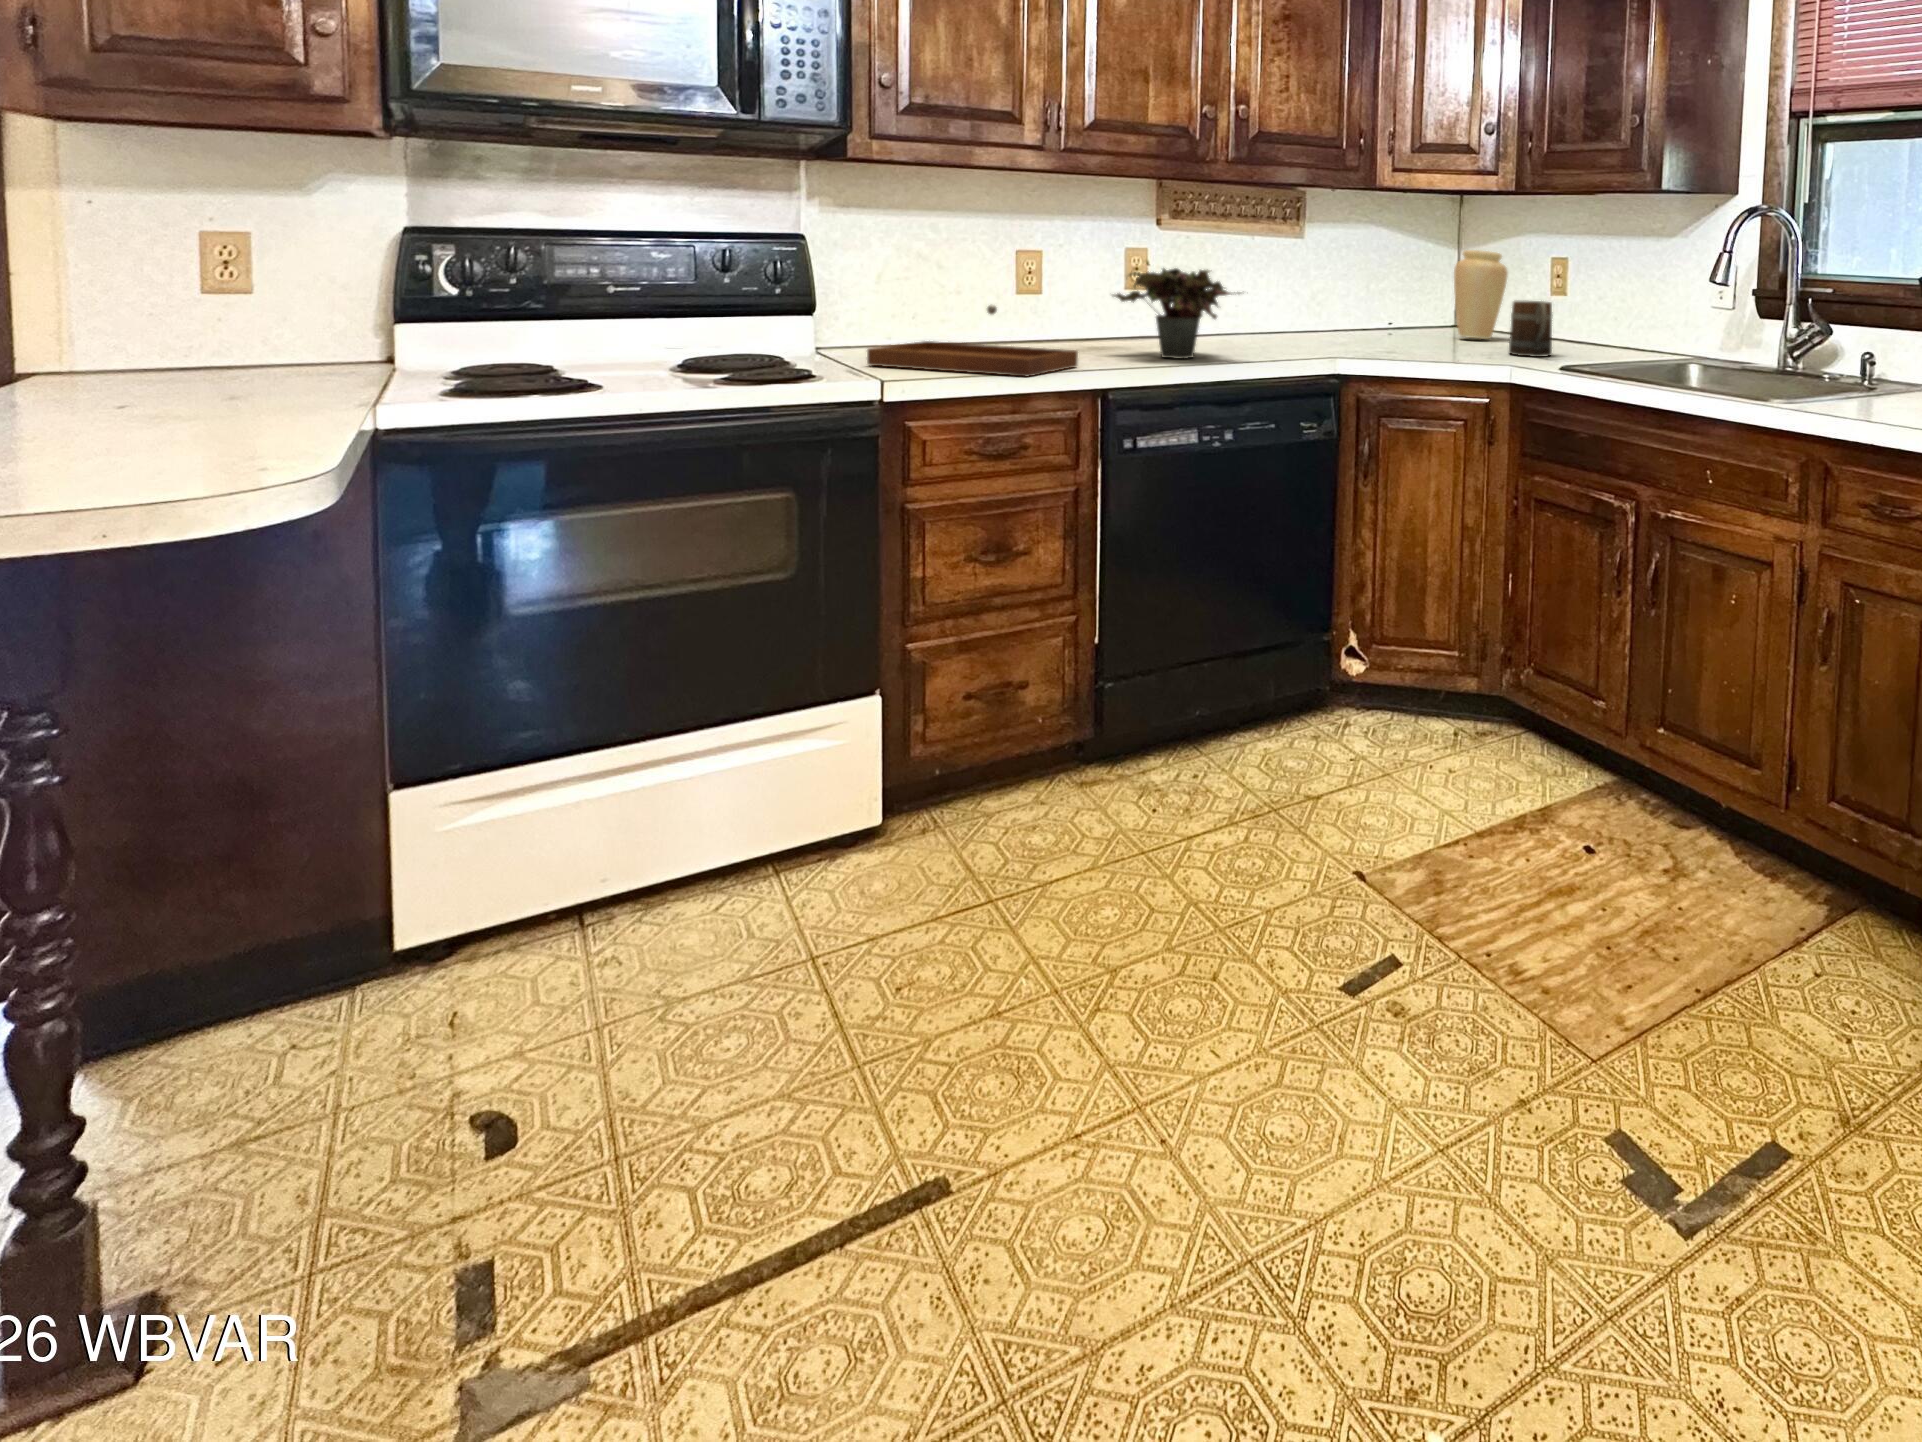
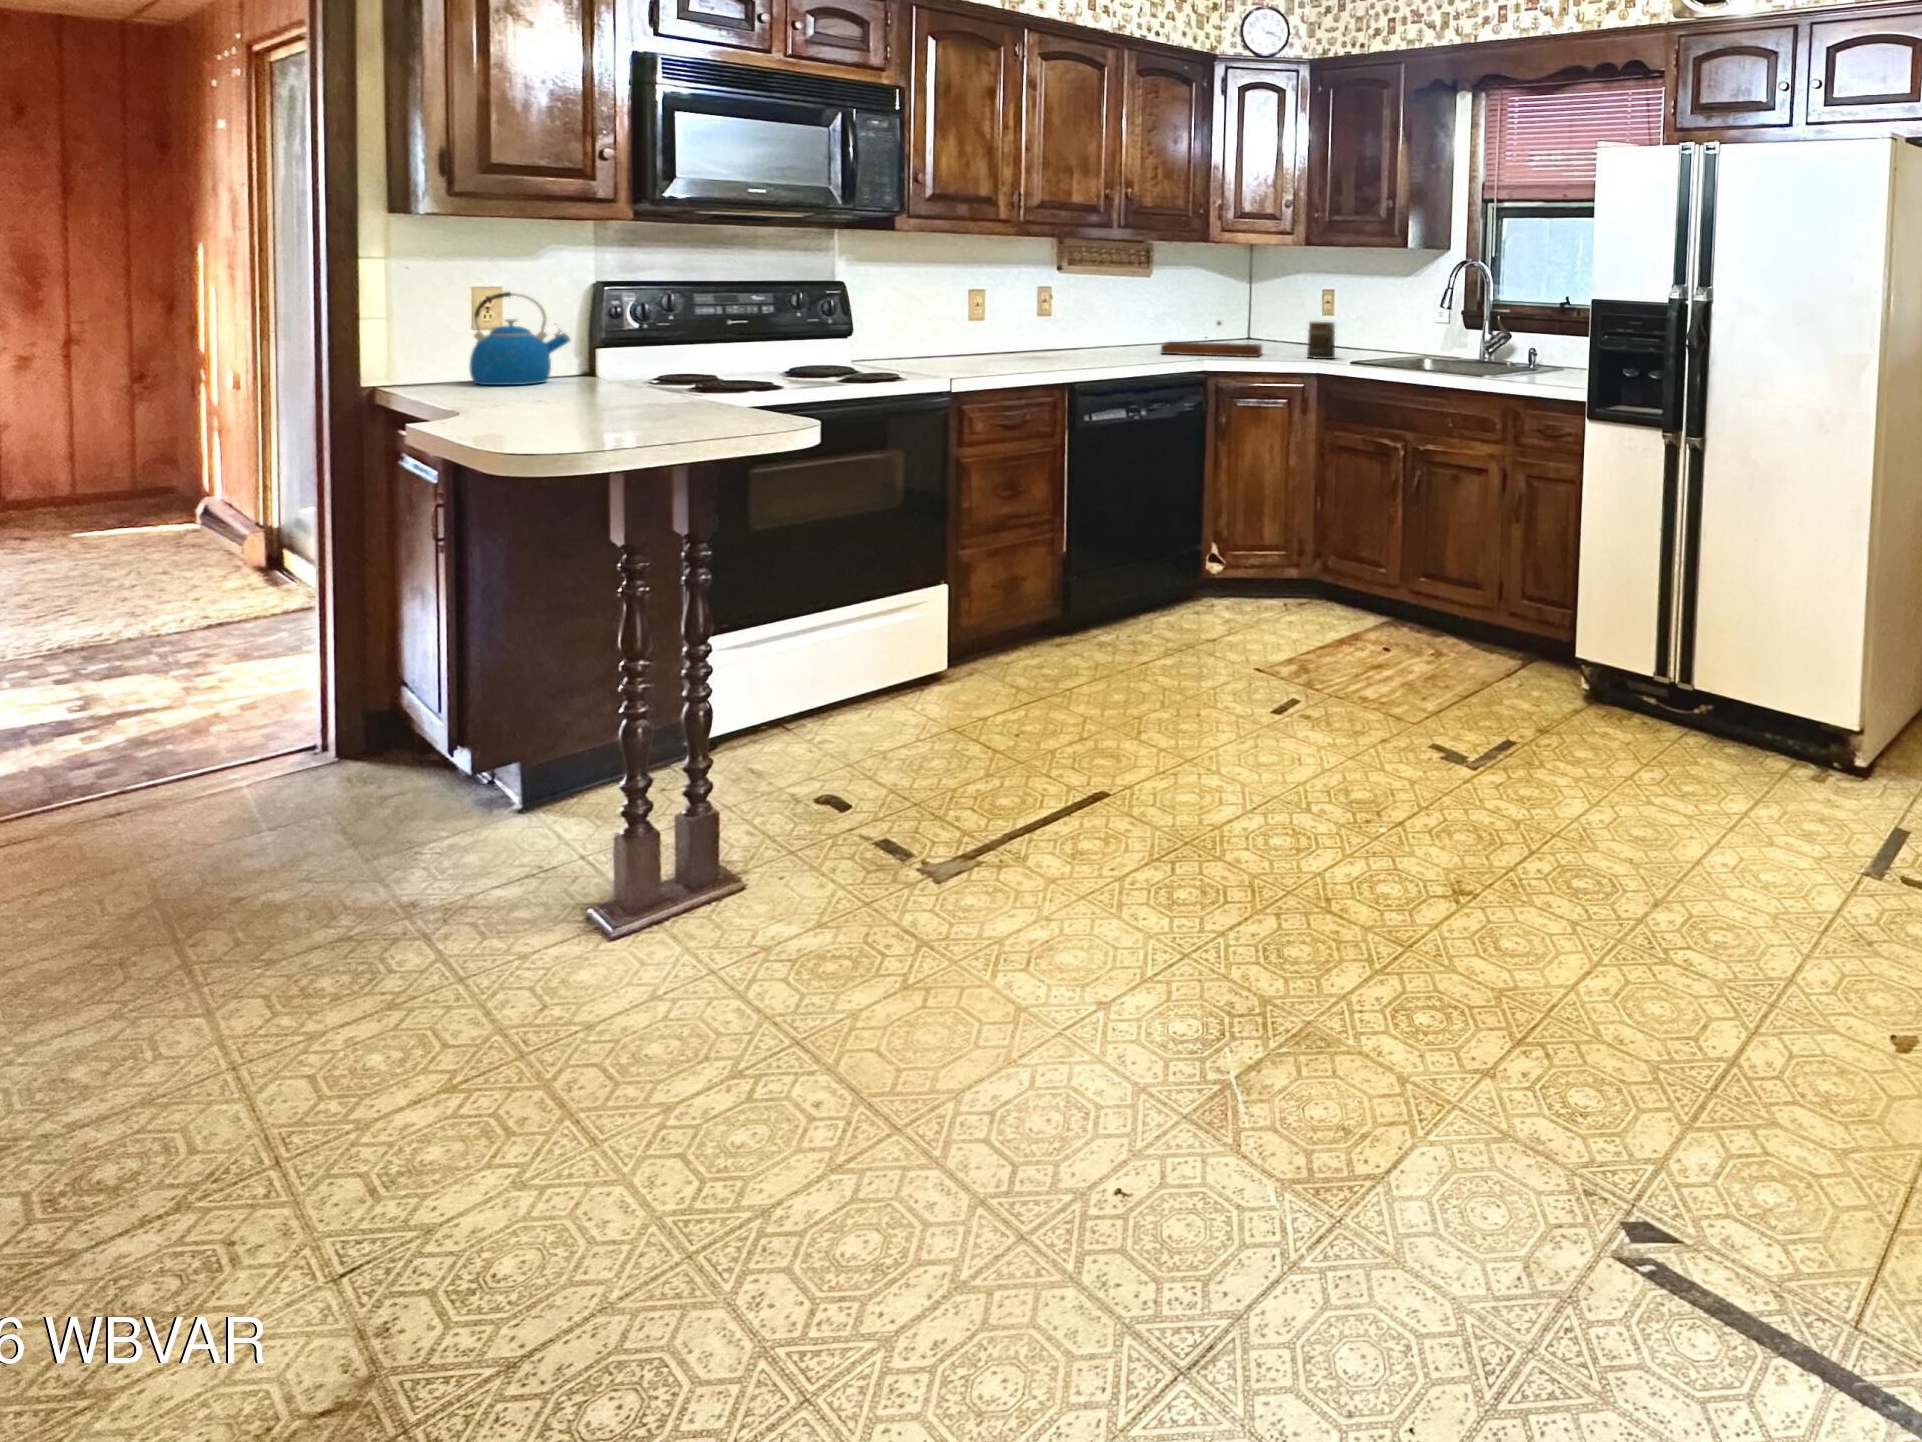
kettle: none [182,240,343,377] -> present [469,292,570,385]
vase: present [1454,250,1508,339] -> none [1257,287,1294,349]
potted plant: present [1113,268,1240,359] -> none [1050,302,1148,364]
tray: present [867,305,1078,377] -> present [1161,321,1262,357]

